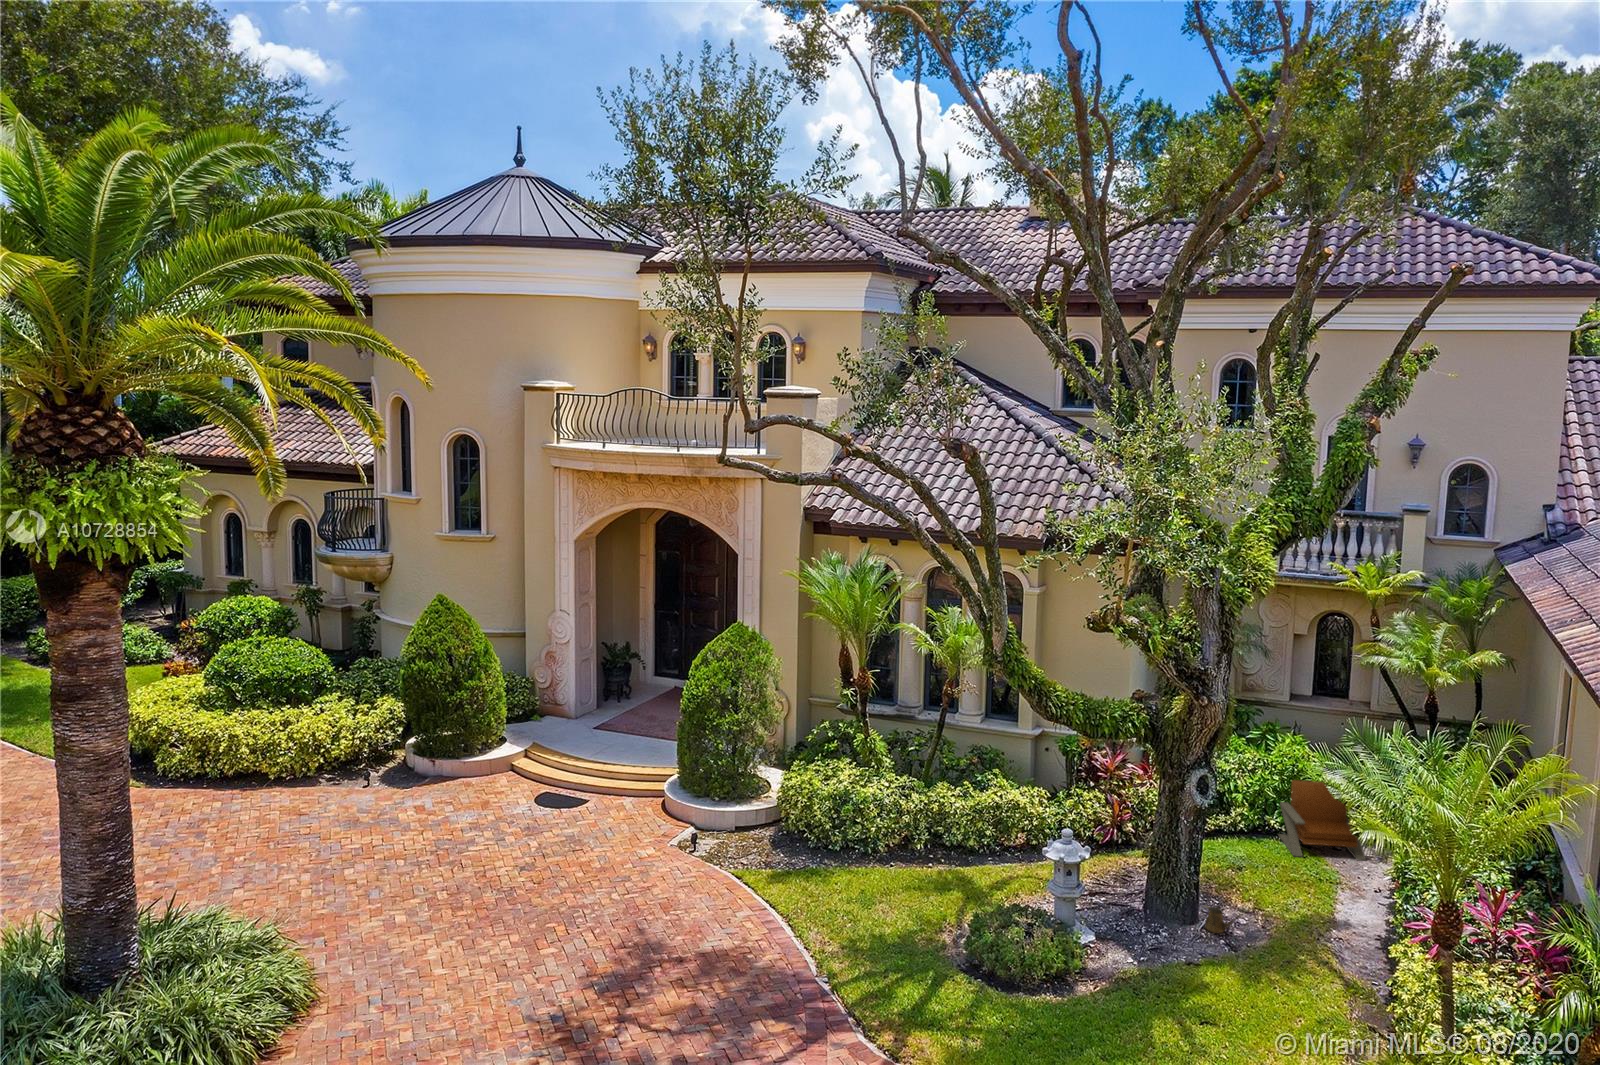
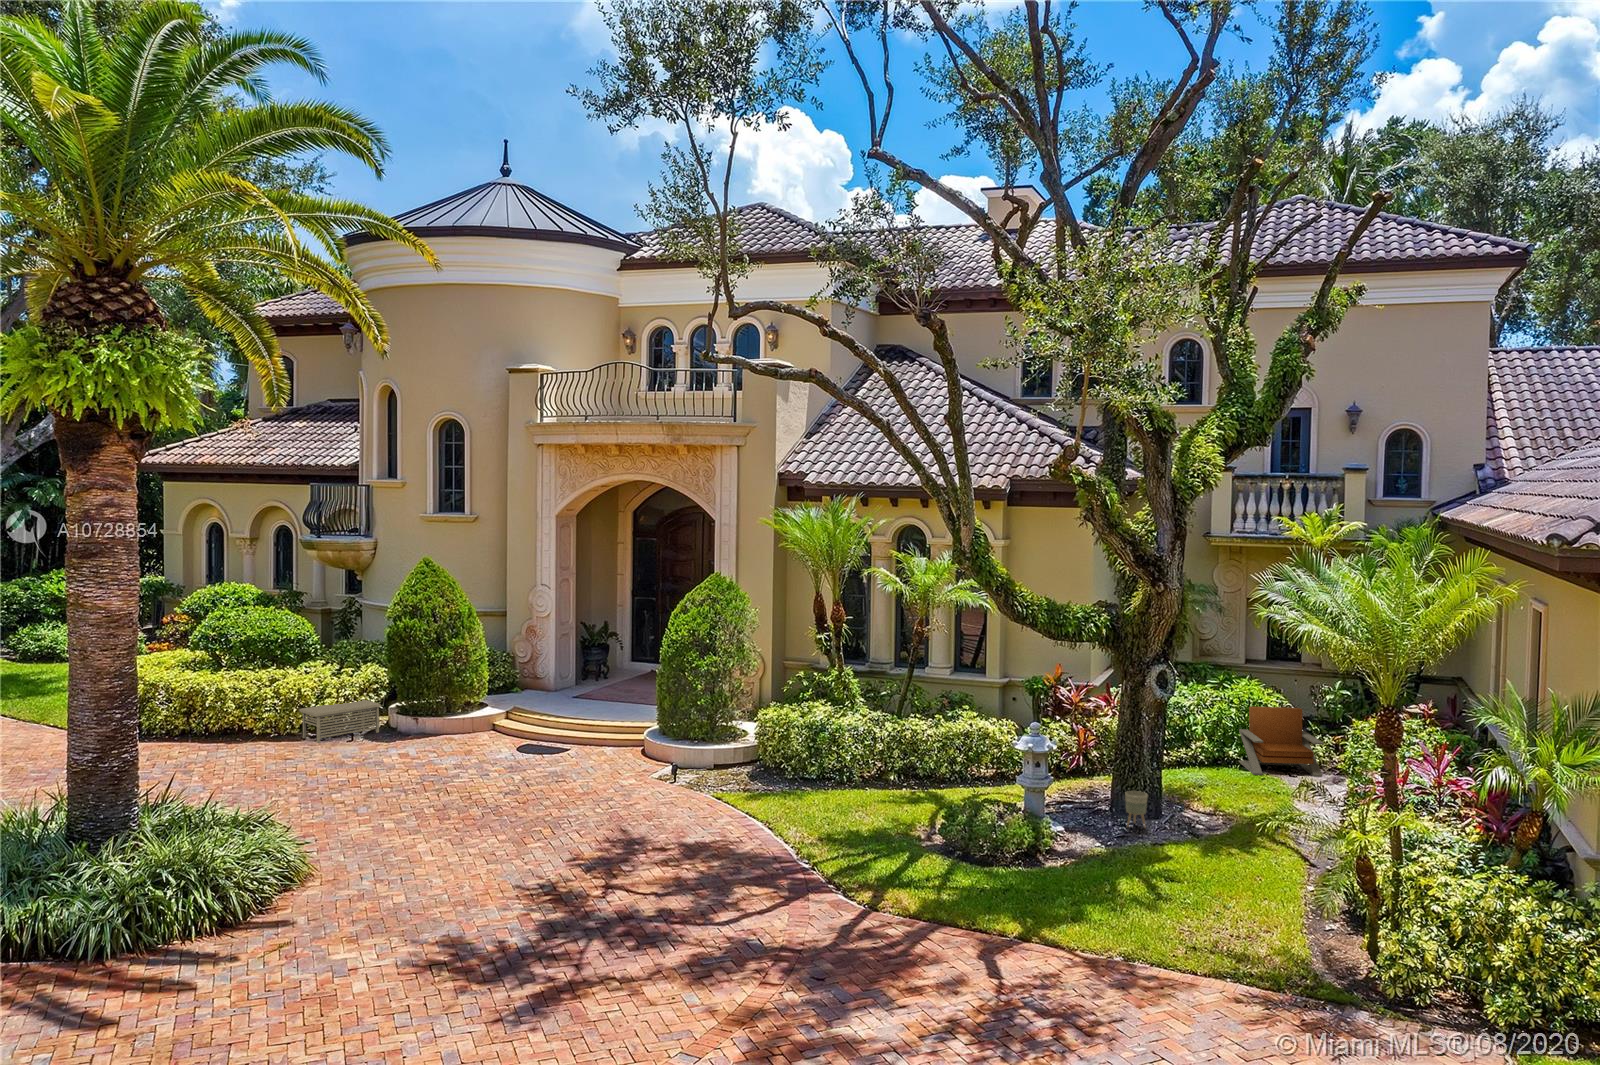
storage bench: none [312,740,395,792] -> present [299,699,381,743]
planter: none [1157,899,1180,940] -> present [1125,791,1148,827]
watering can: present [1201,906,1240,933] -> none [1167,799,1208,824]

